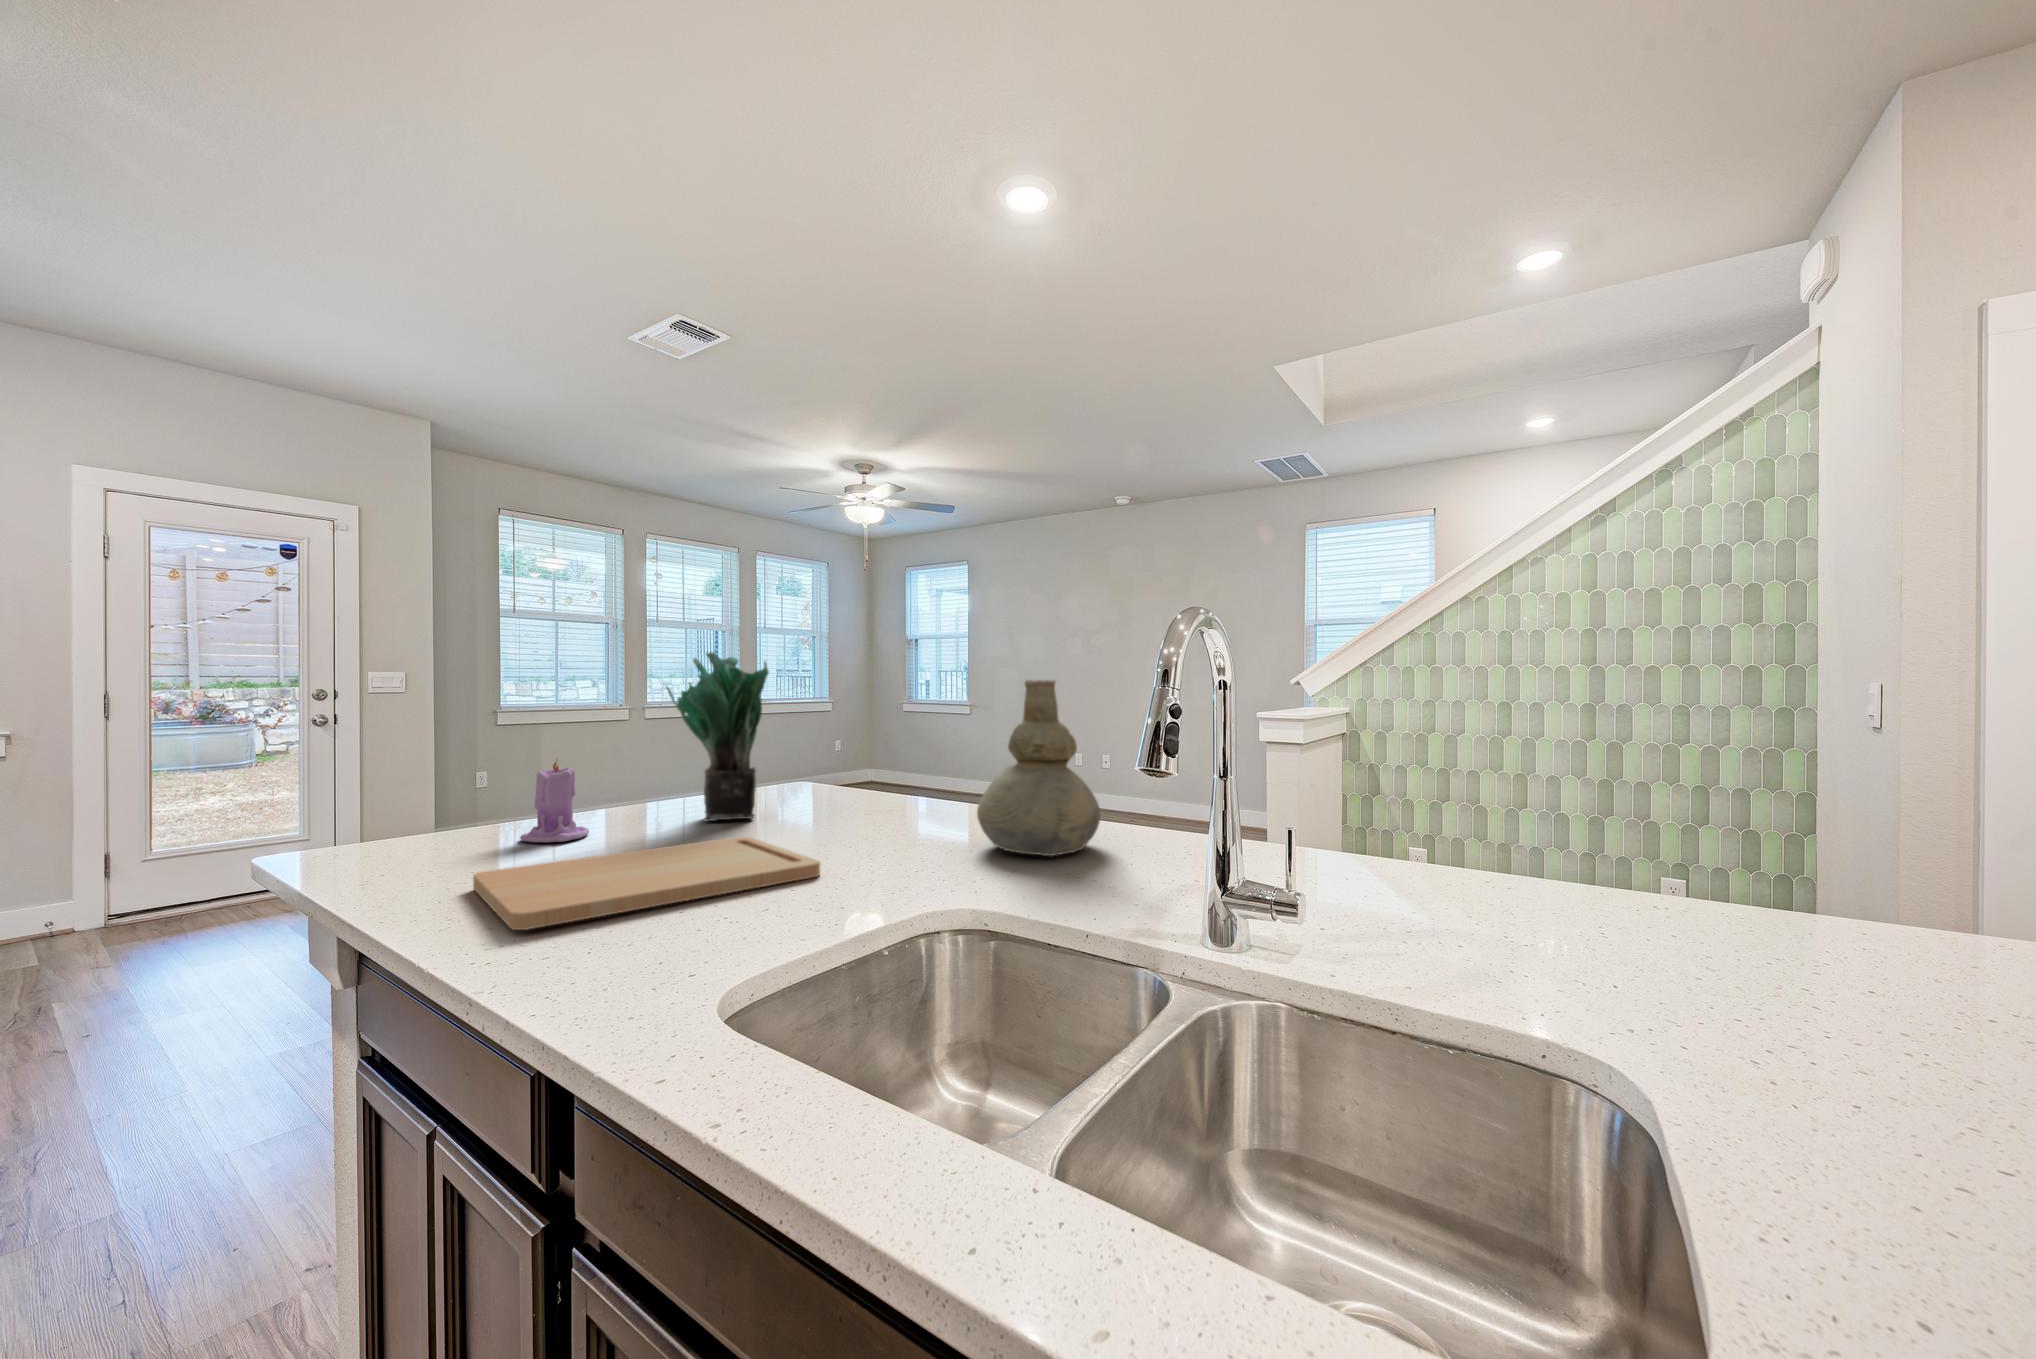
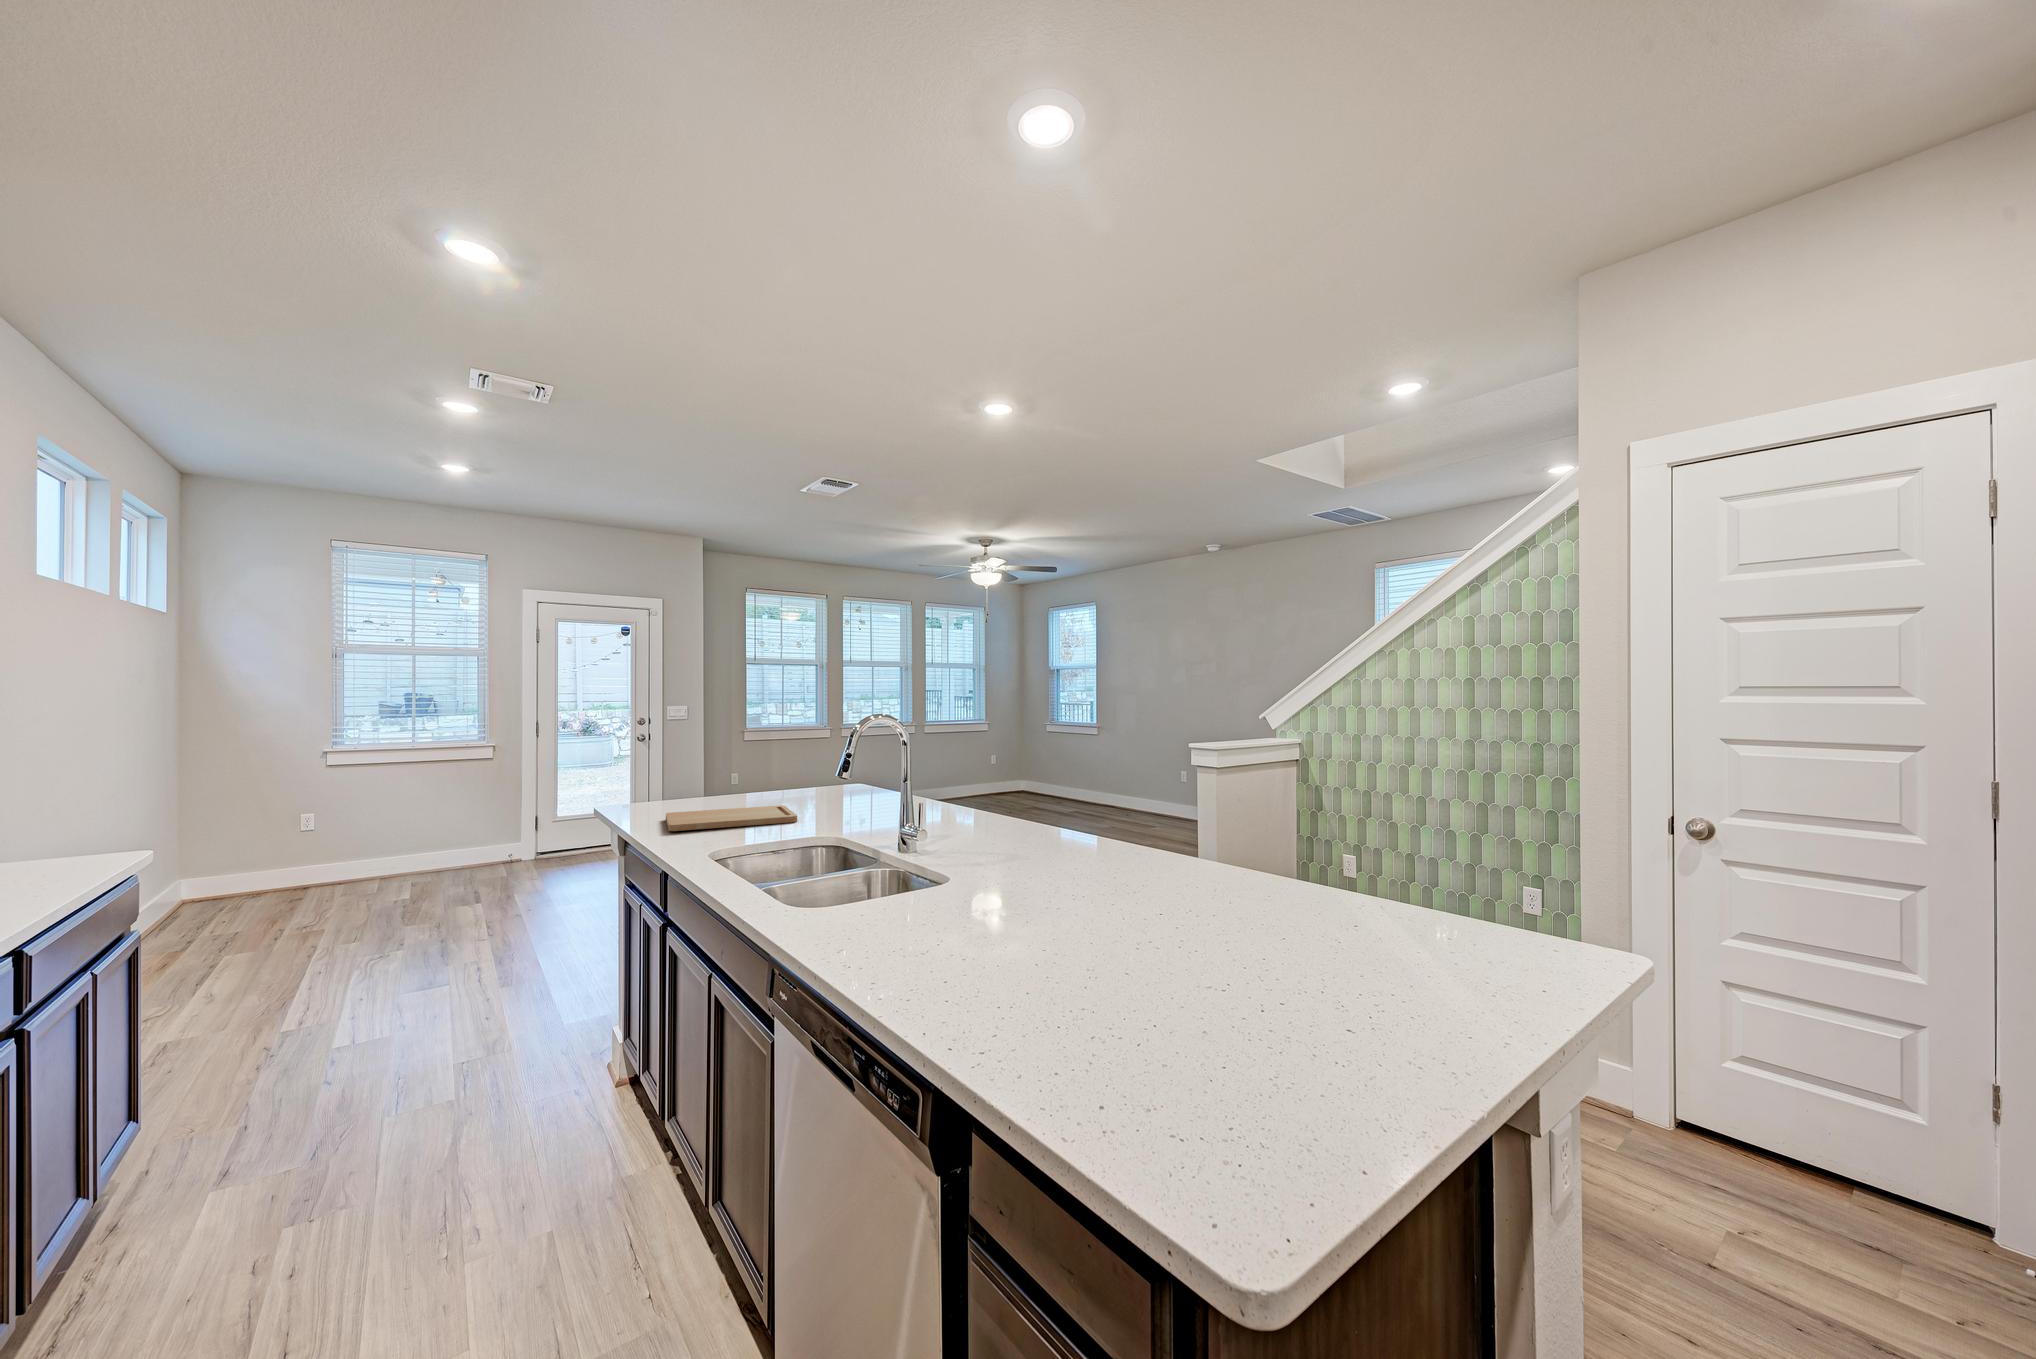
potted plant: present [666,652,769,821] -> none [761,714,807,799]
vase: present [977,680,1101,856] -> none [877,734,938,820]
candle: present [520,758,589,842] -> none [695,766,725,805]

